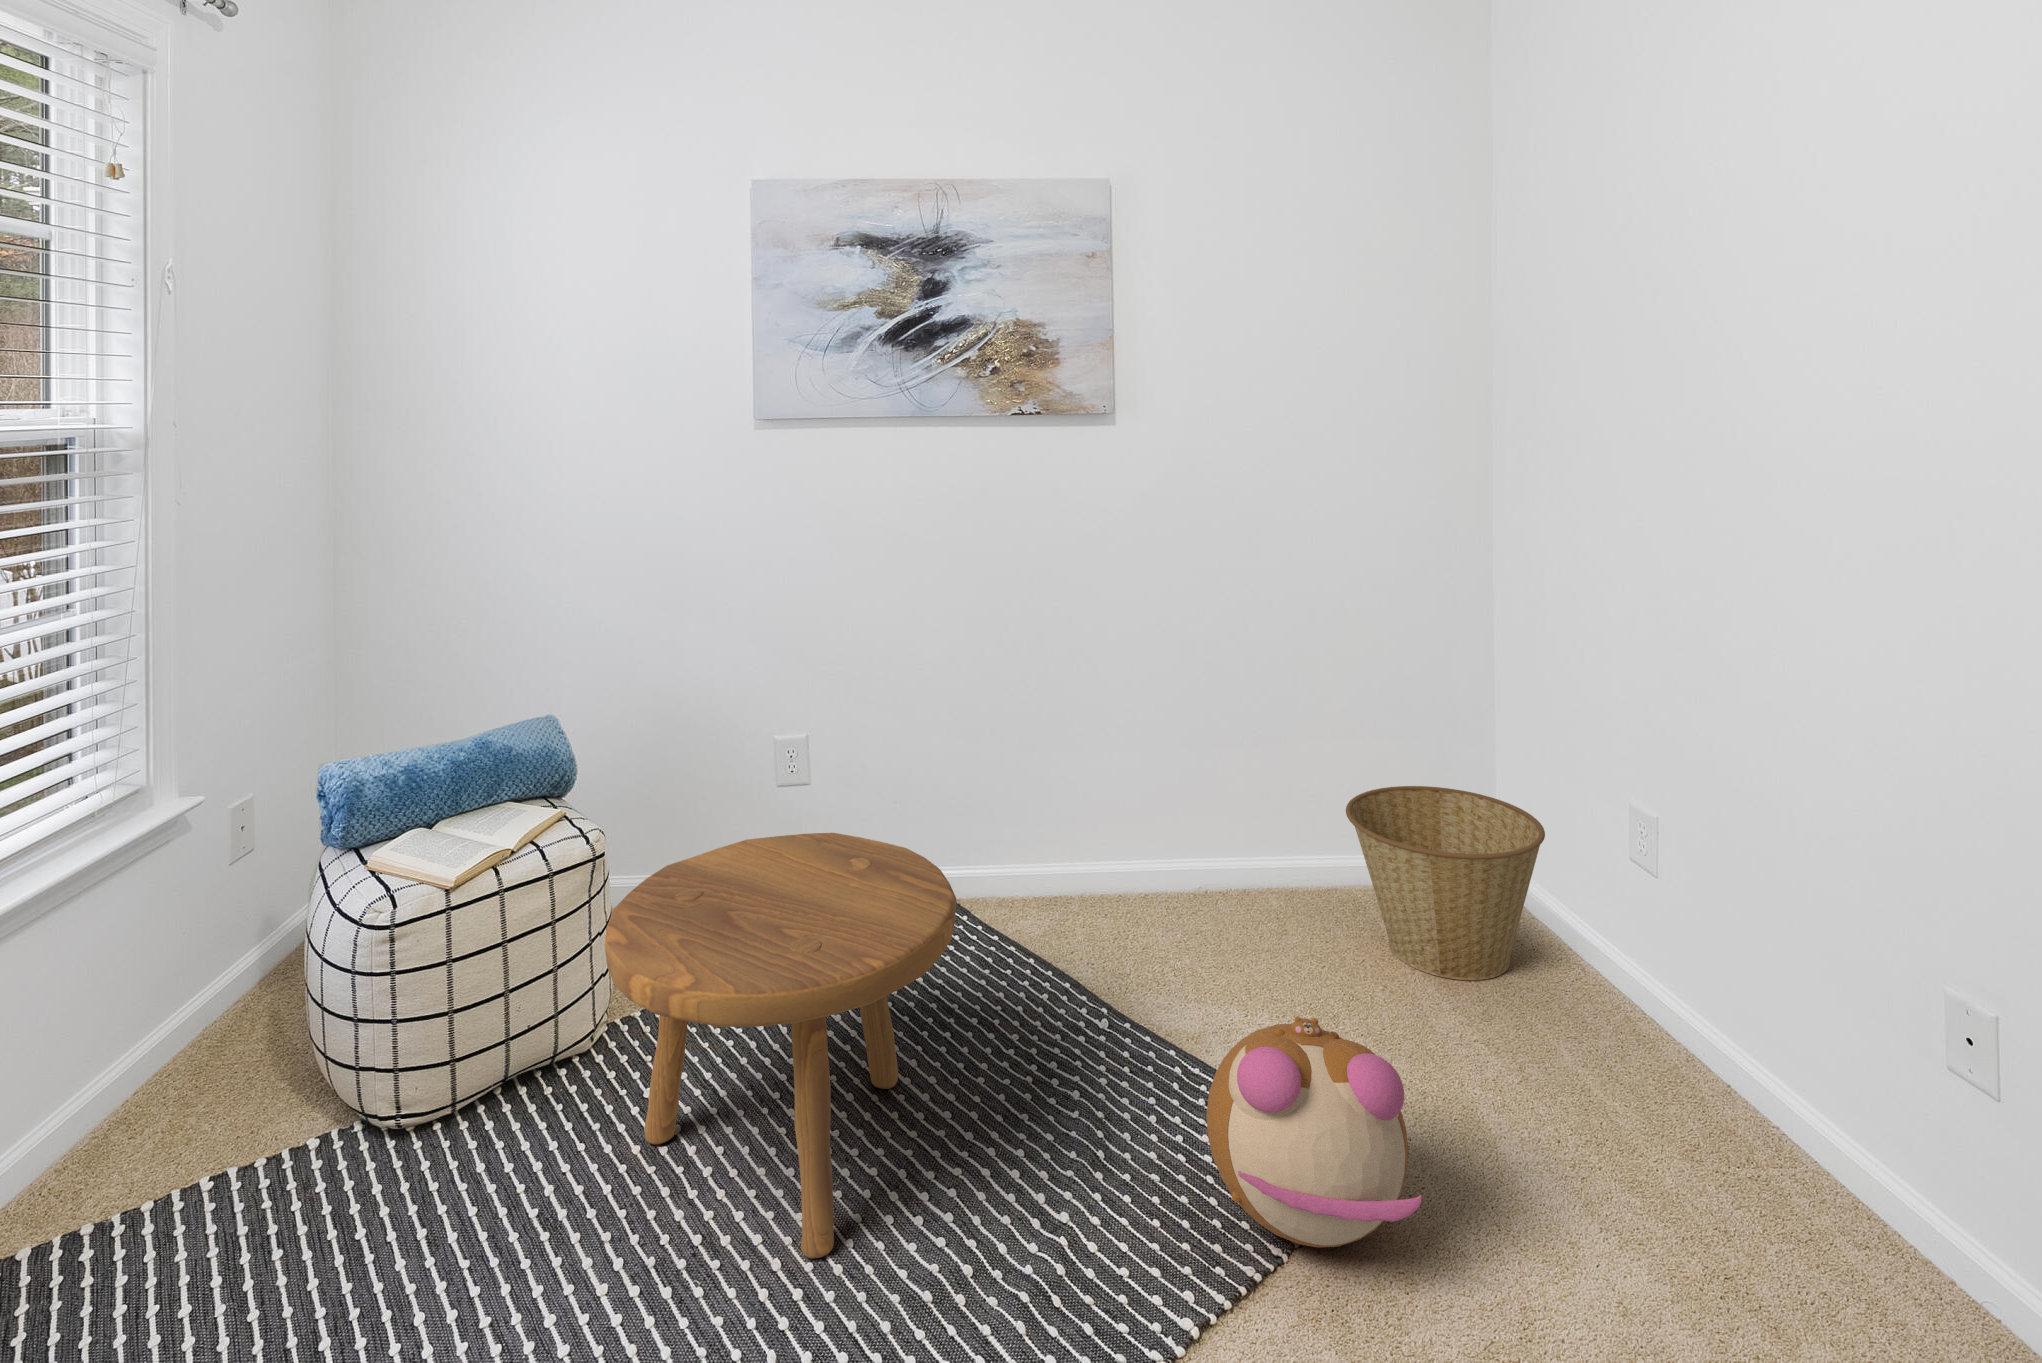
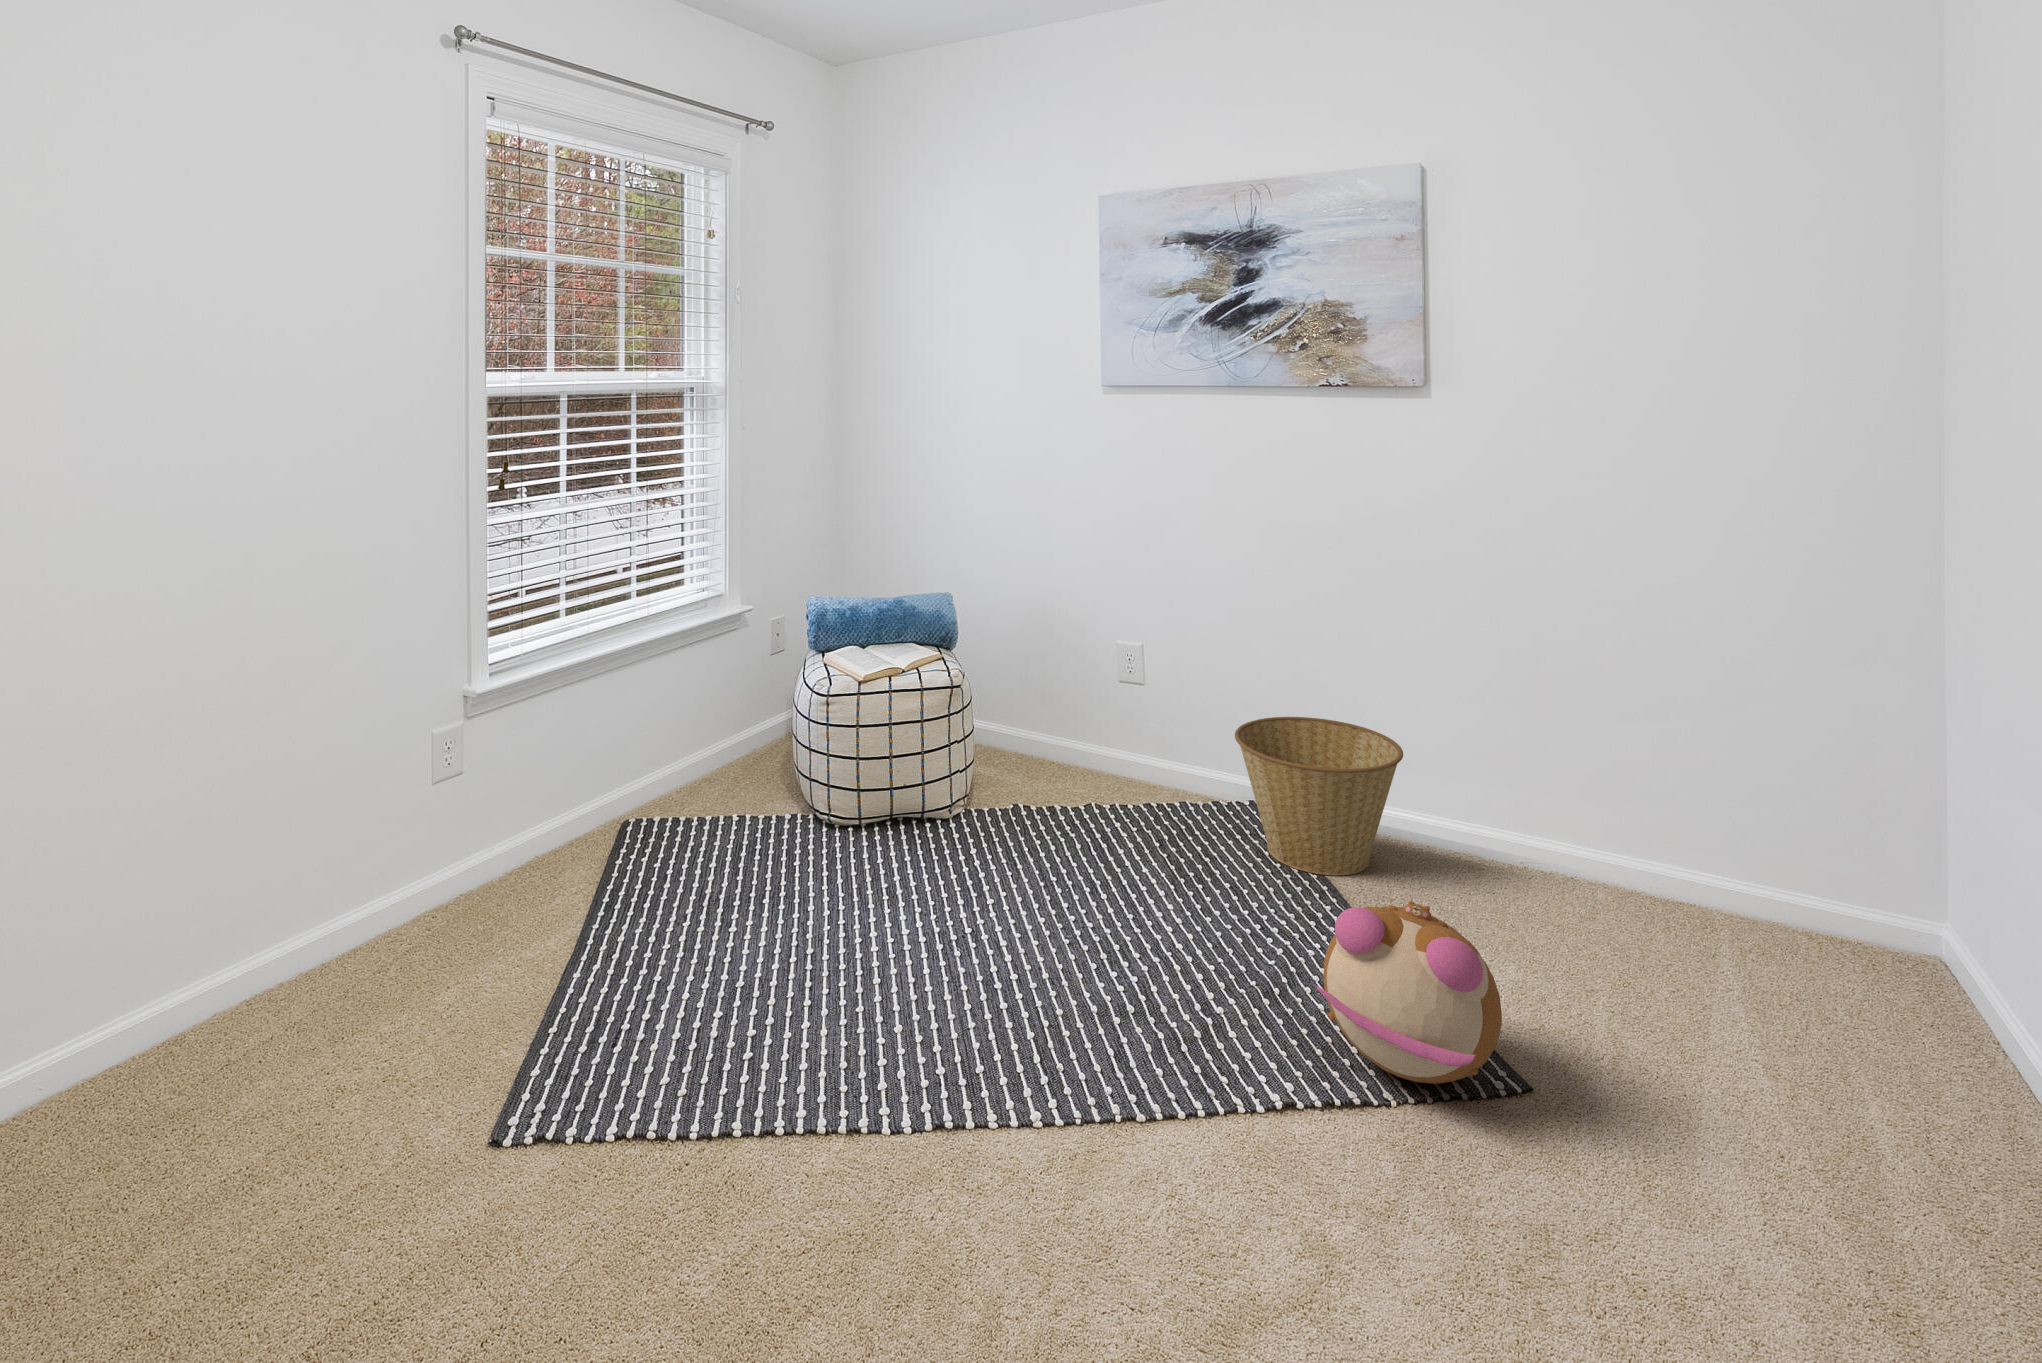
basket: present [1346,786,1545,980] -> present [1235,717,1403,875]
footstool: present [605,833,956,1258] -> none [924,694,1172,959]

